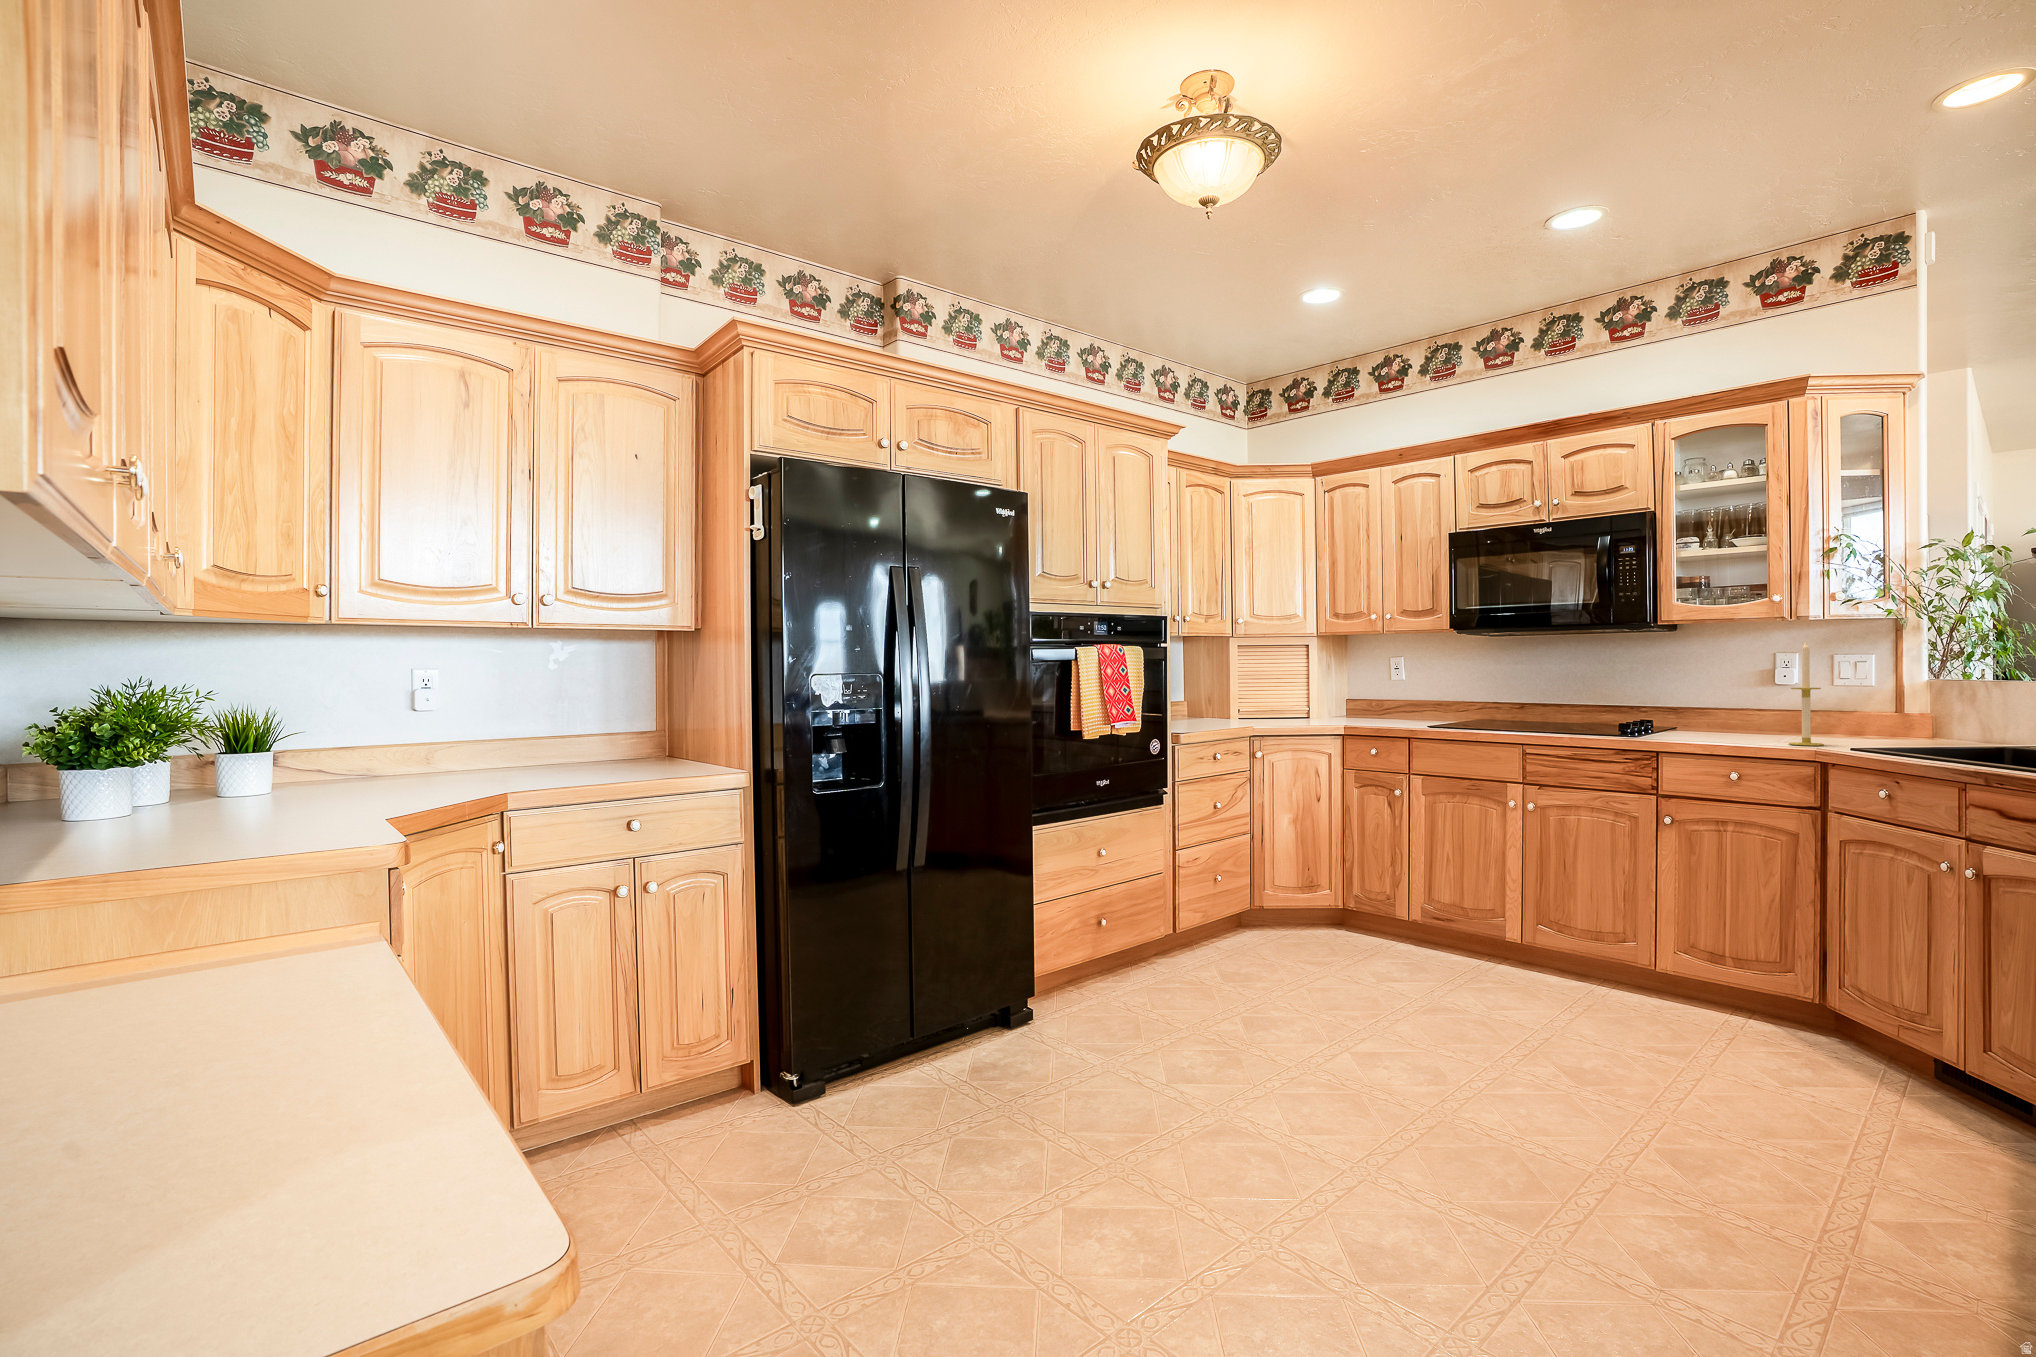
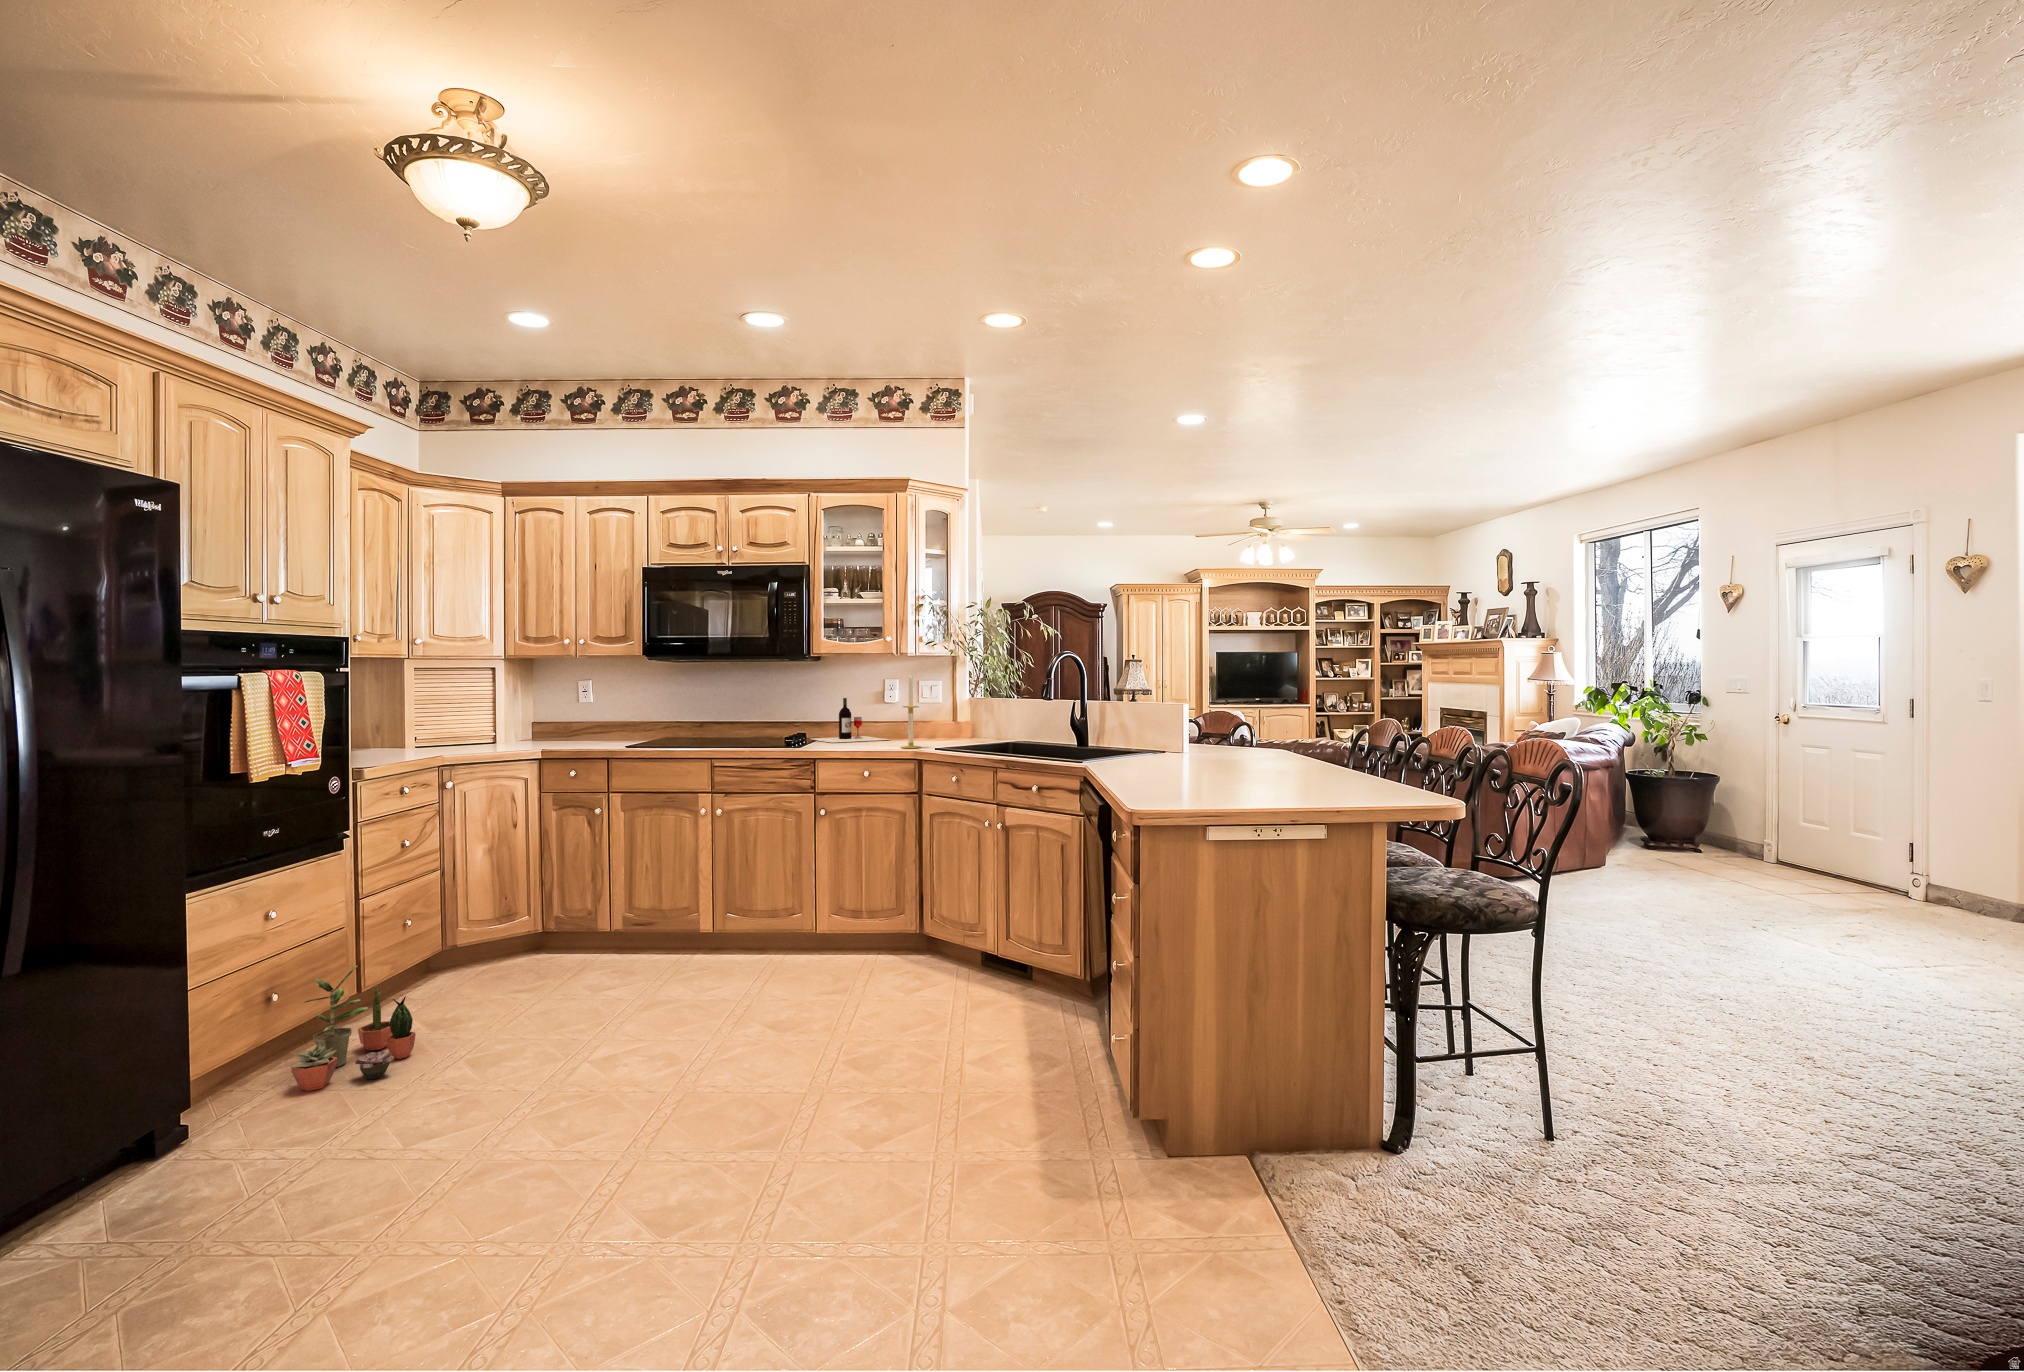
wine bottle: none [1658,679,1786,735] -> present [812,698,888,743]
potted plant: none [1111,905,1208,1007] -> present [291,966,416,1091]

